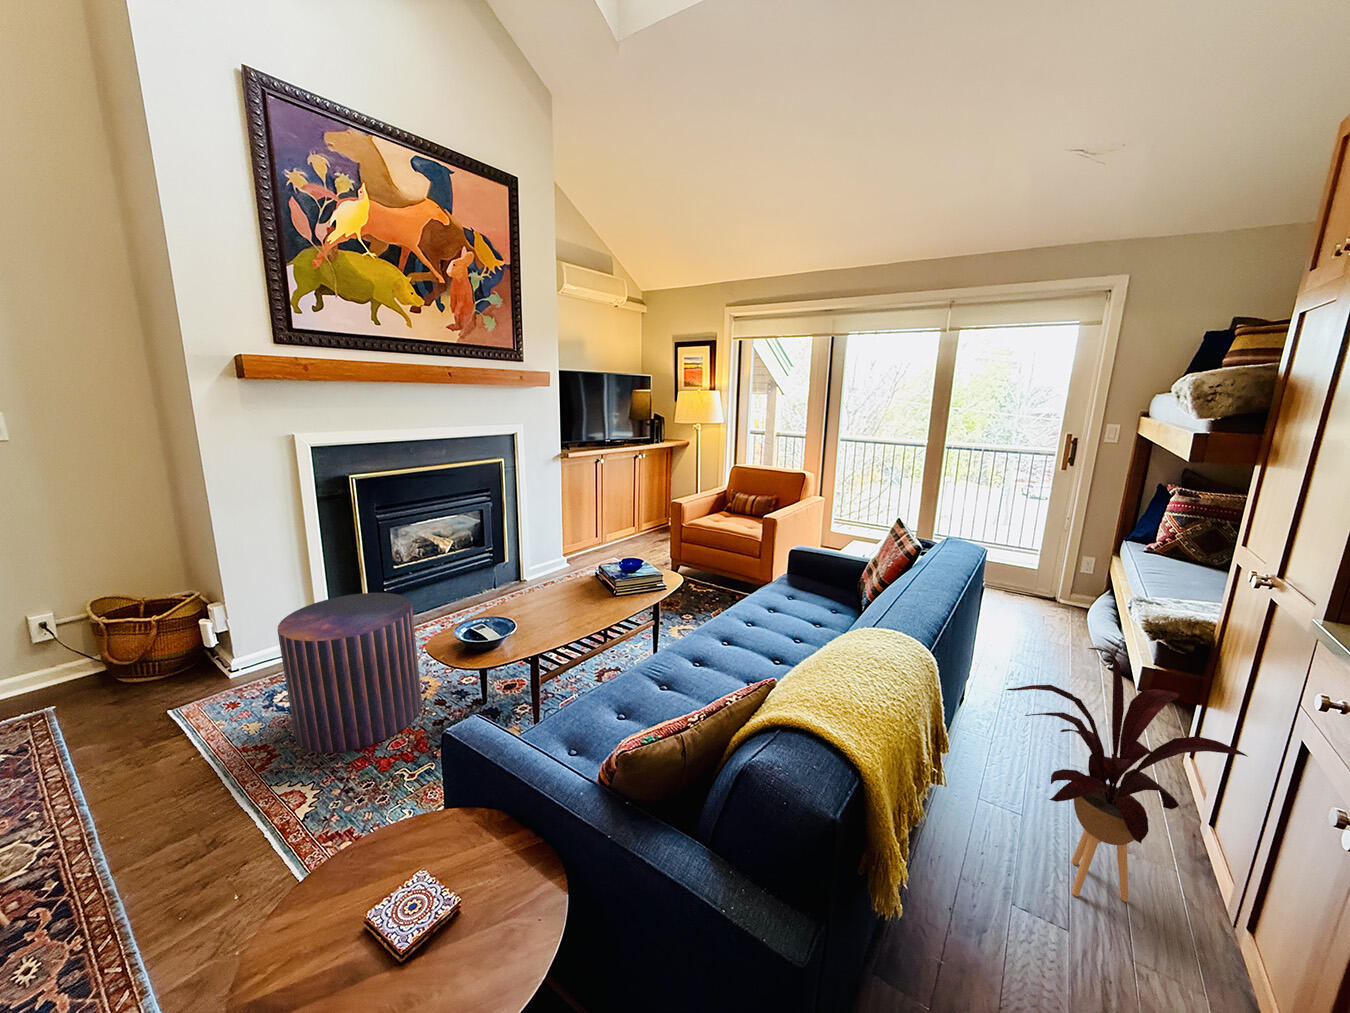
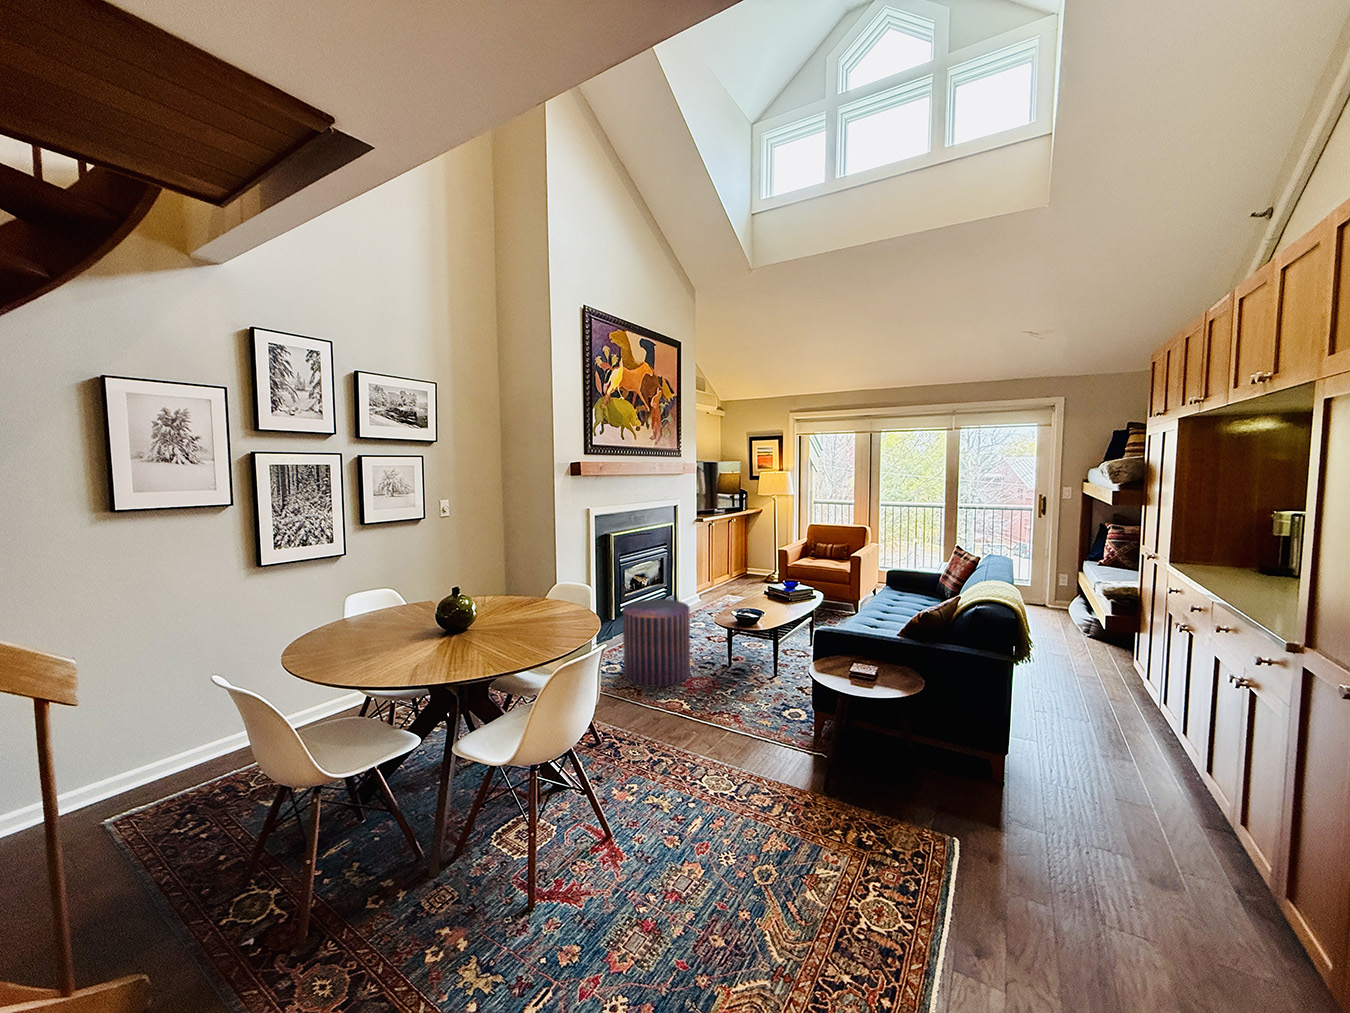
house plant: present [1006,648,1248,902] -> none [1040,588,1154,717]

